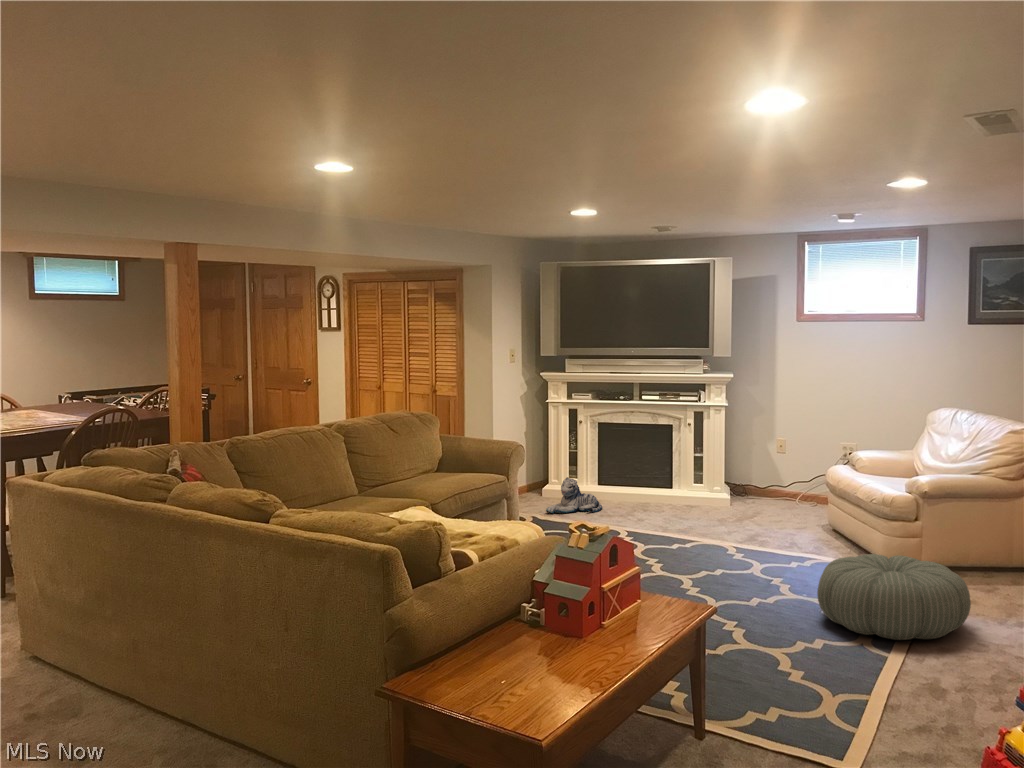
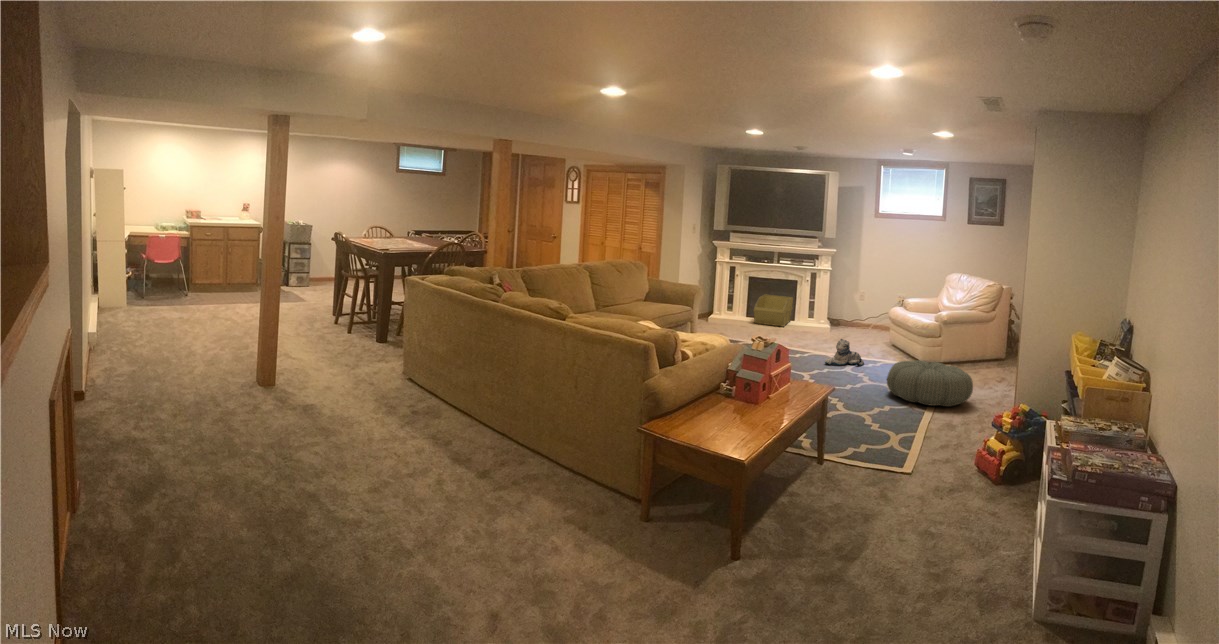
storage bin: none [605,450,669,500] -> present [753,295,793,326]
plush toy: present [546,477,602,513] -> present [825,339,864,366]

